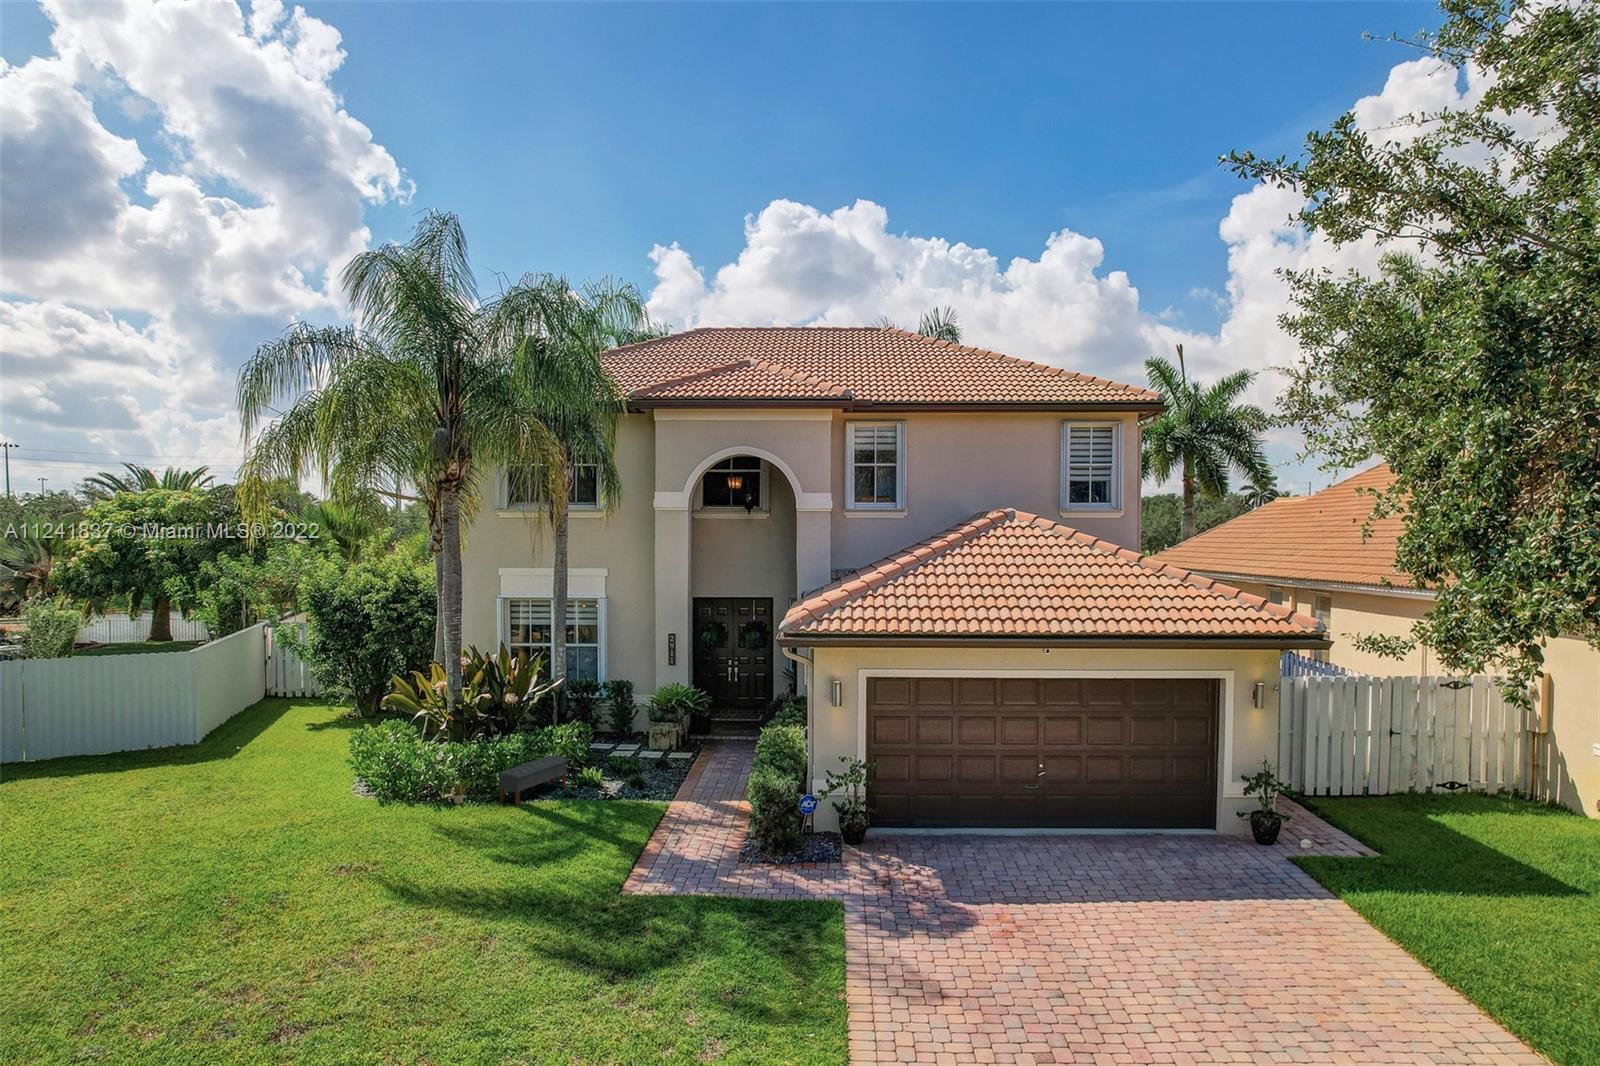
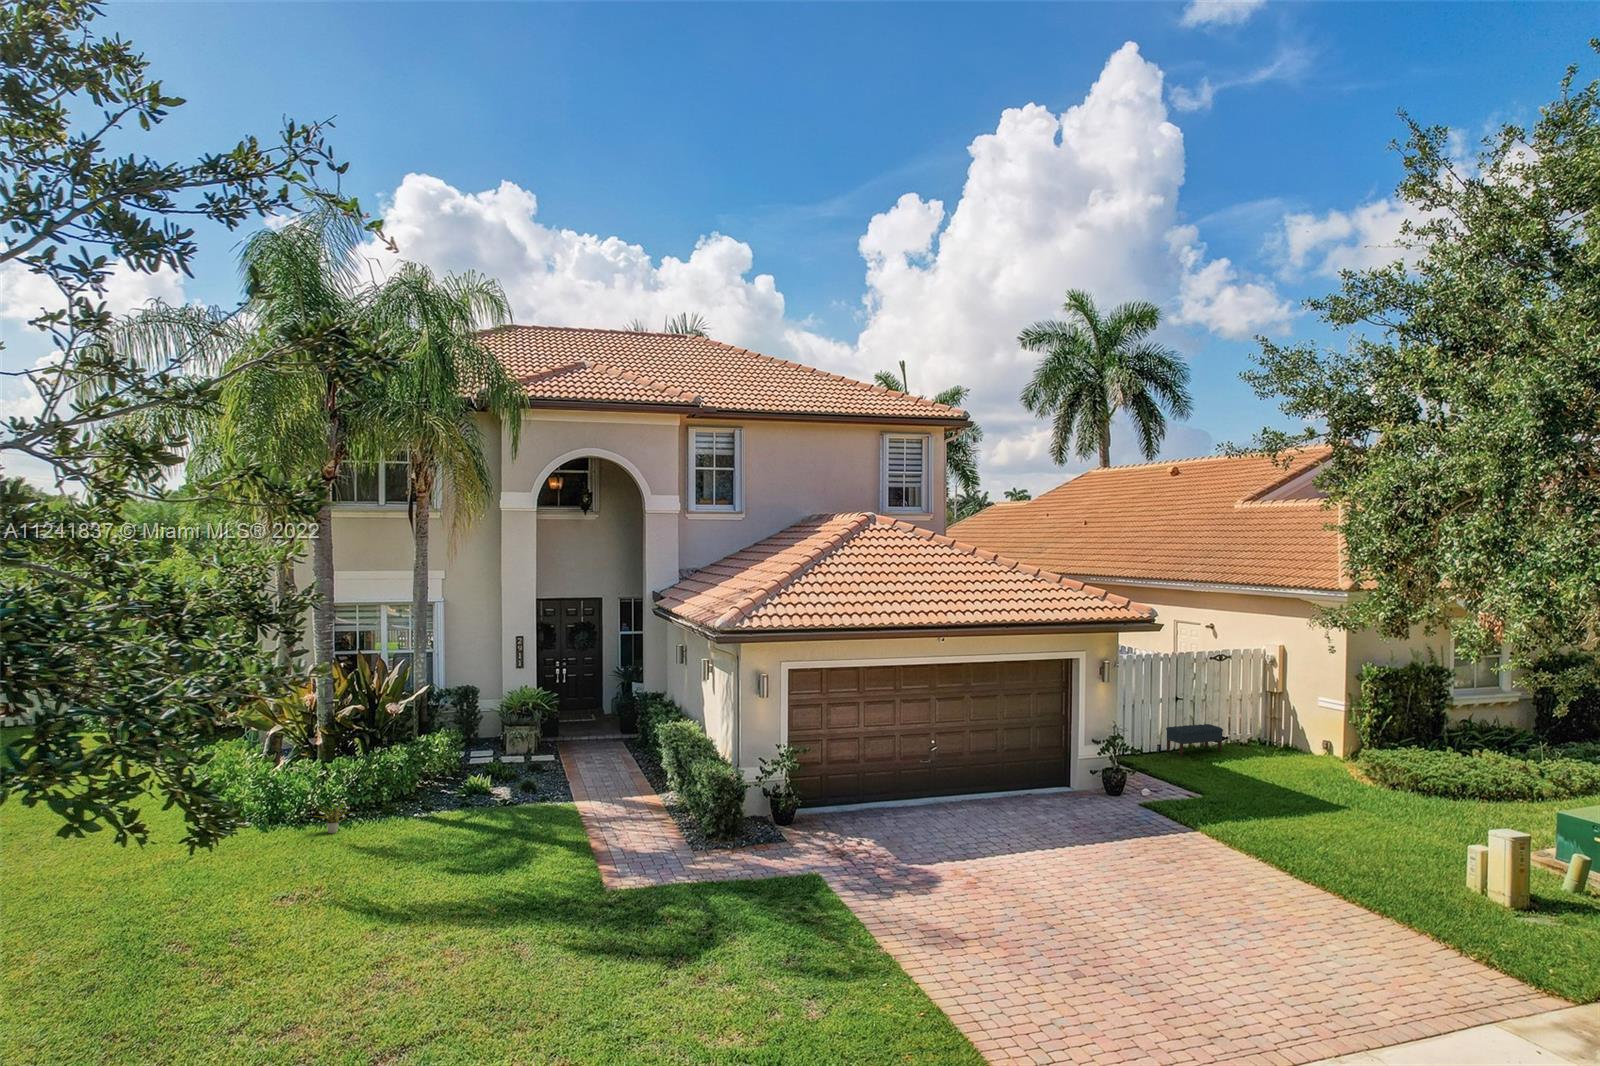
bench: present [499,756,568,806] -> present [1166,724,1223,756]

